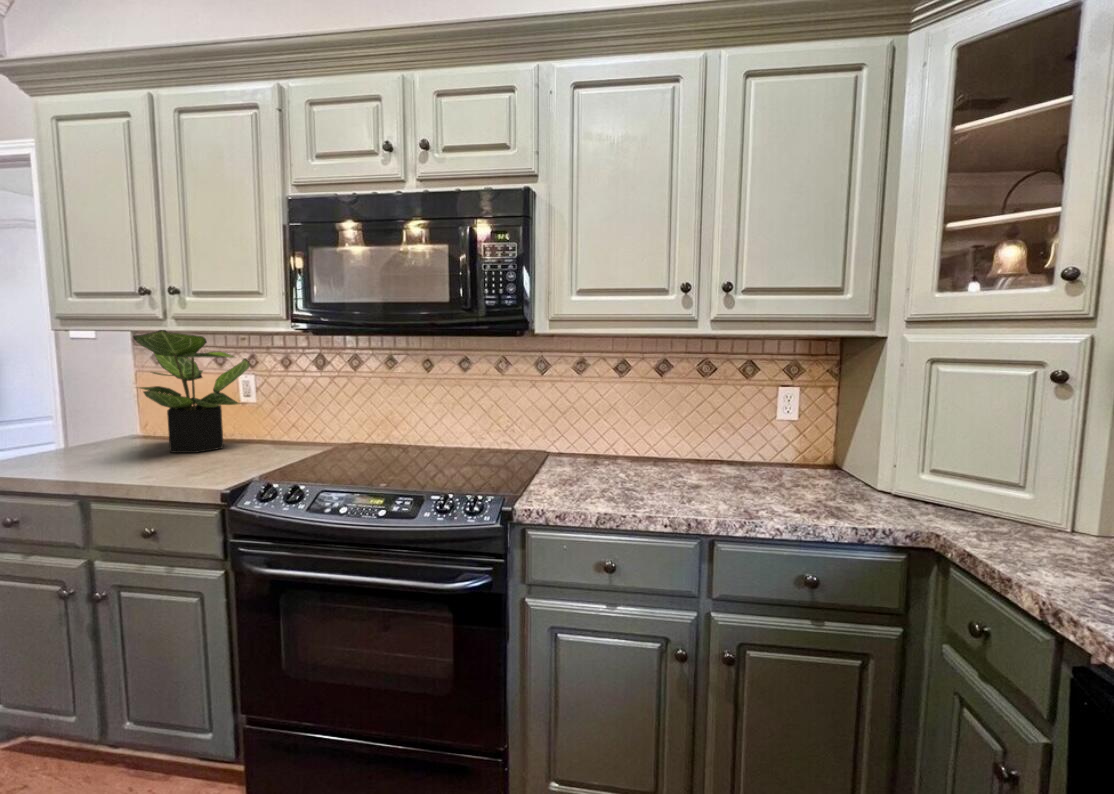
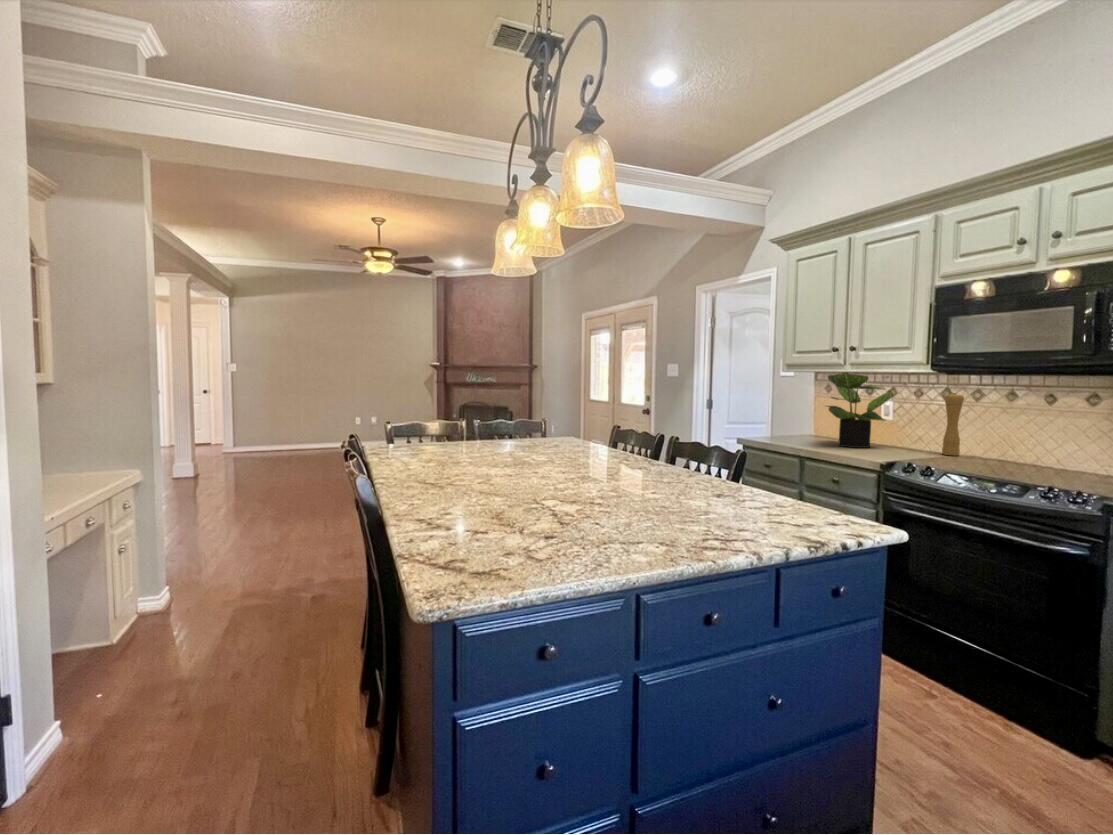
pepper mill: none [317,361,342,445] -> present [942,393,964,456]

